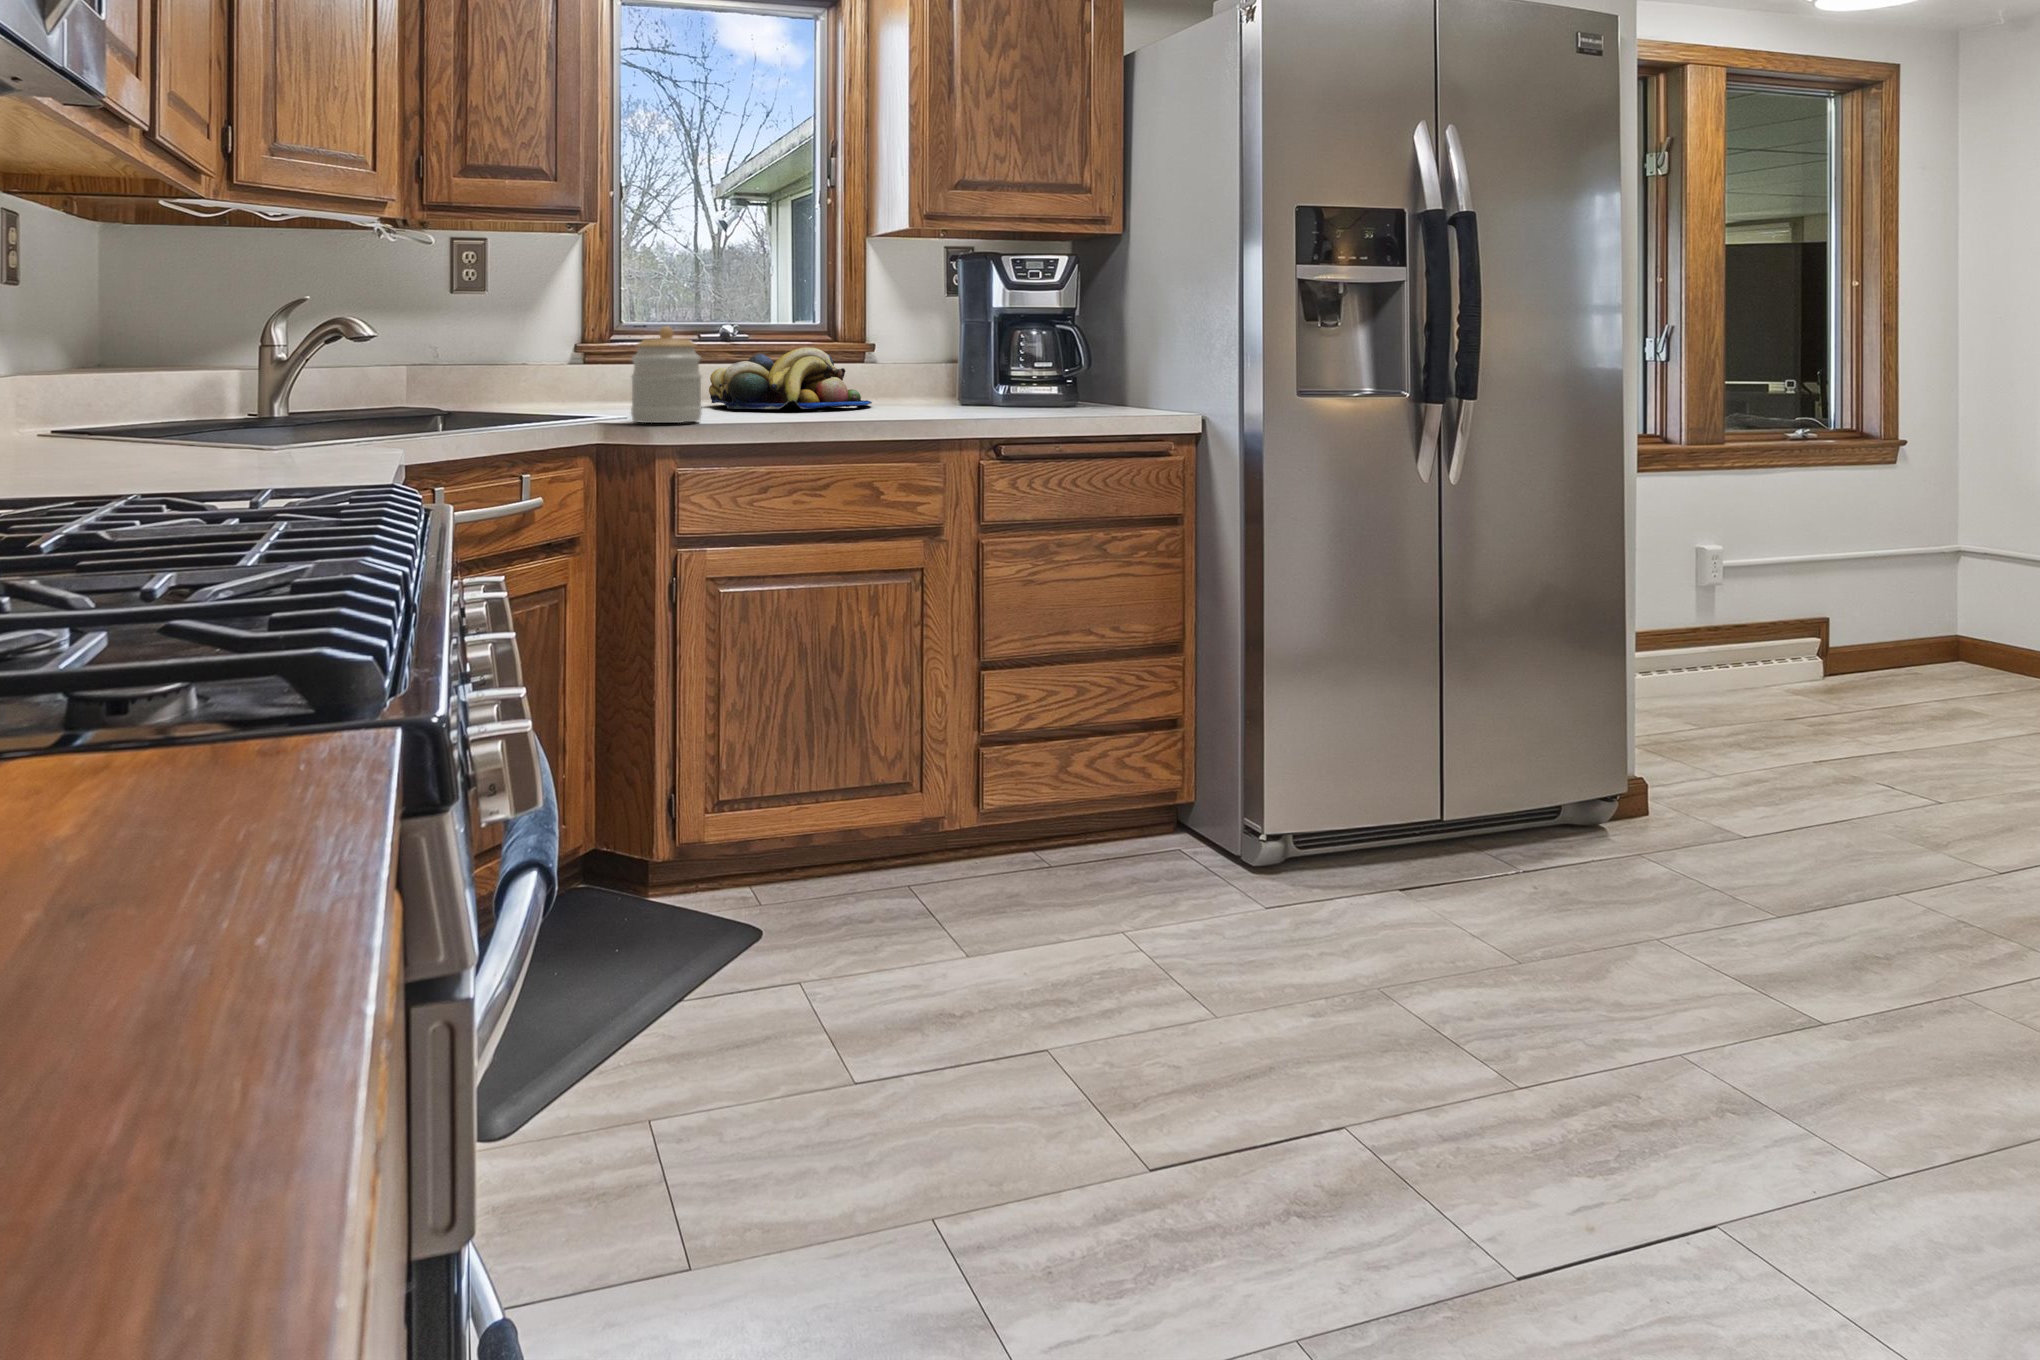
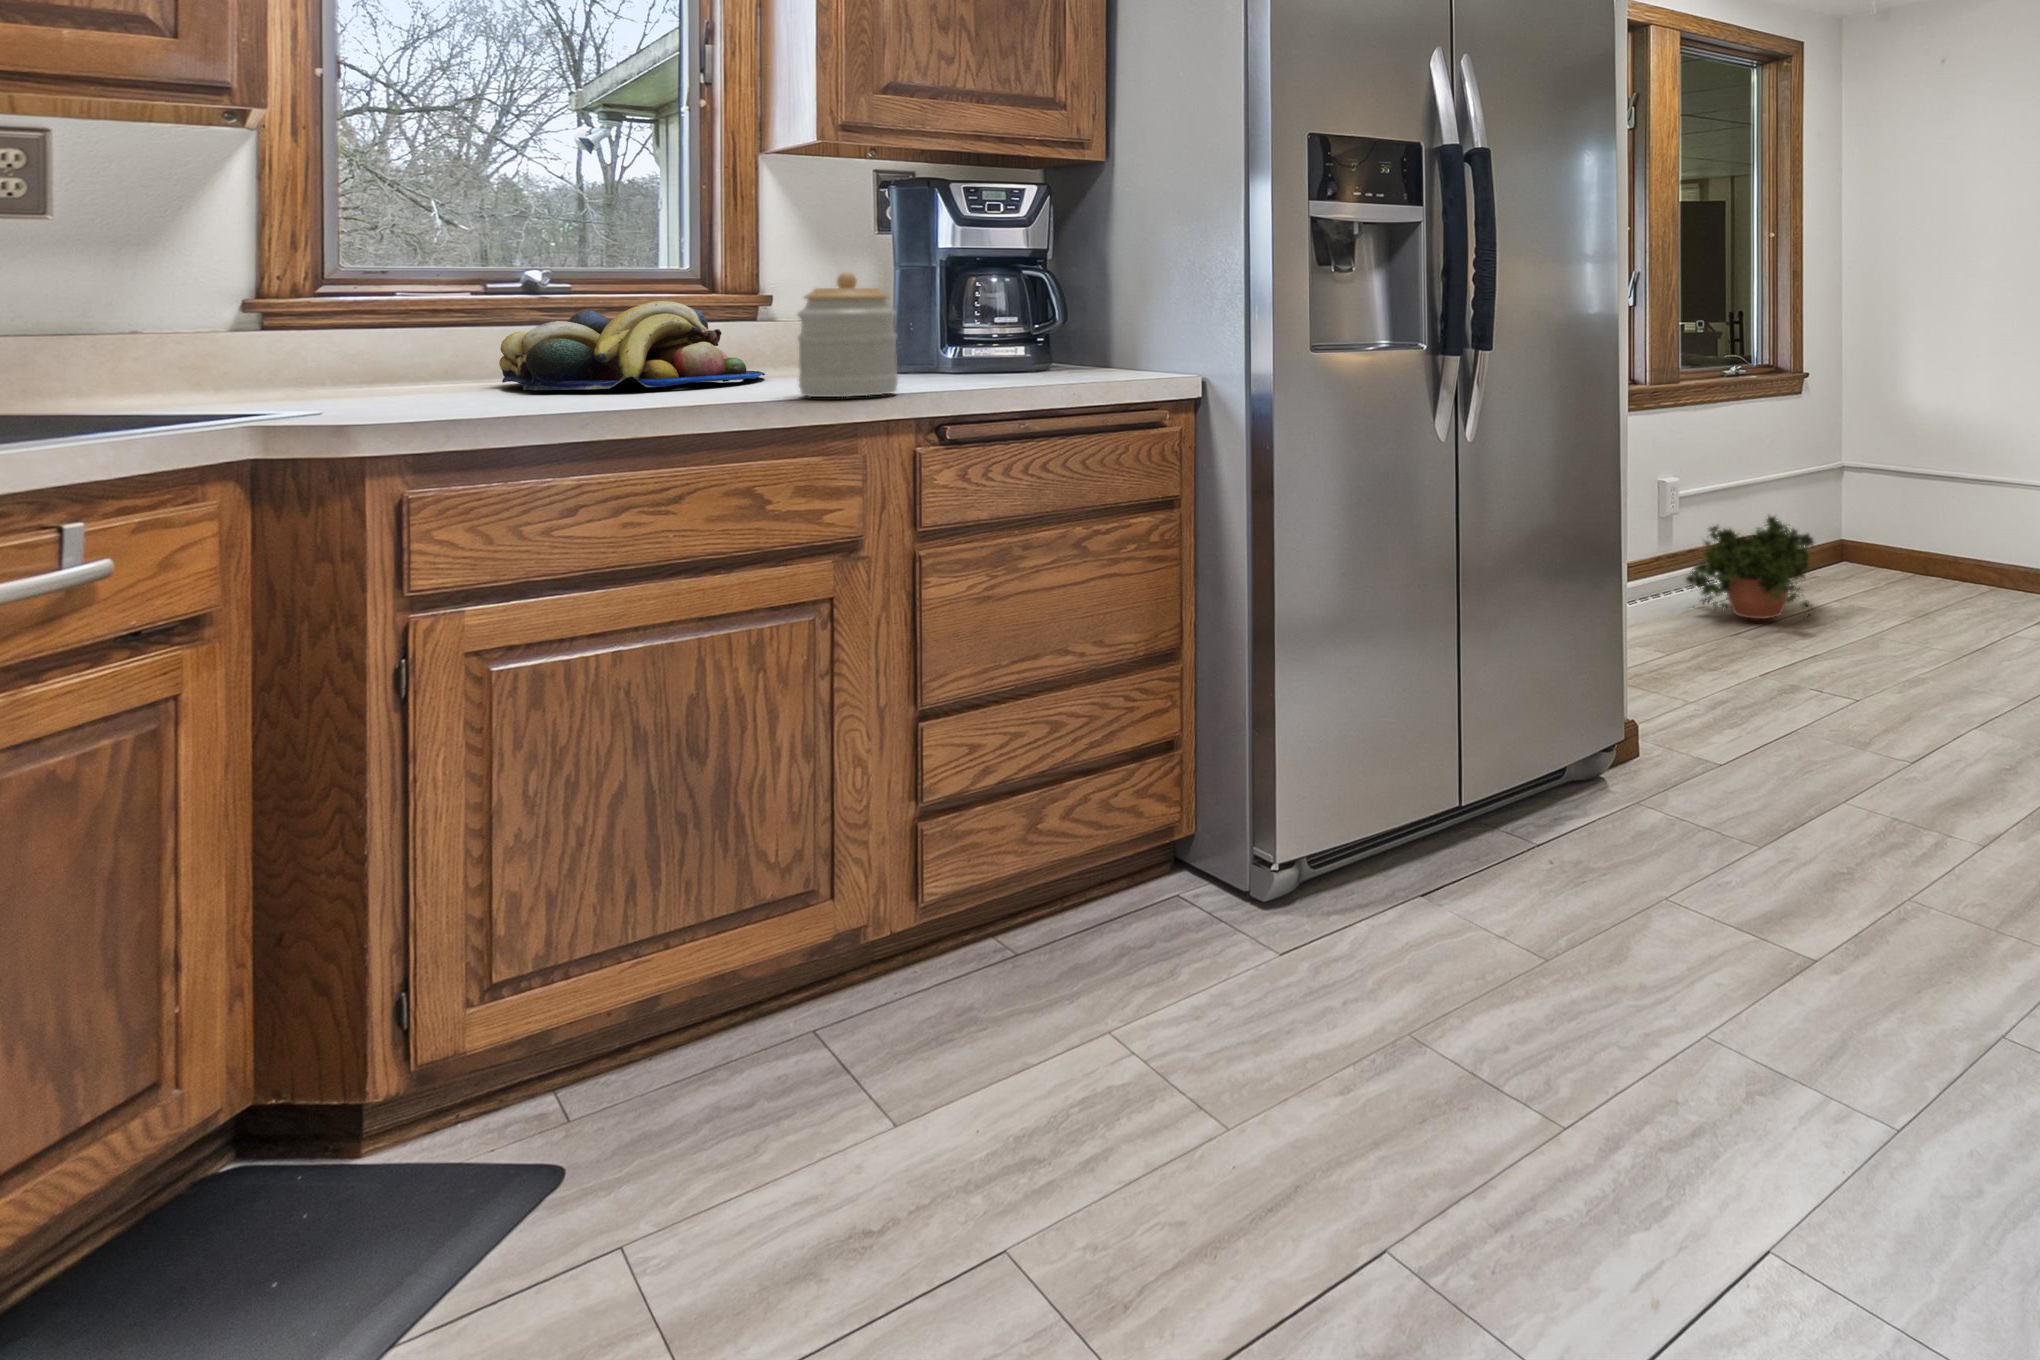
jar: present [631,326,702,423] -> present [797,272,898,397]
potted plant: none [1728,593,1907,717] -> present [1686,516,1814,619]

